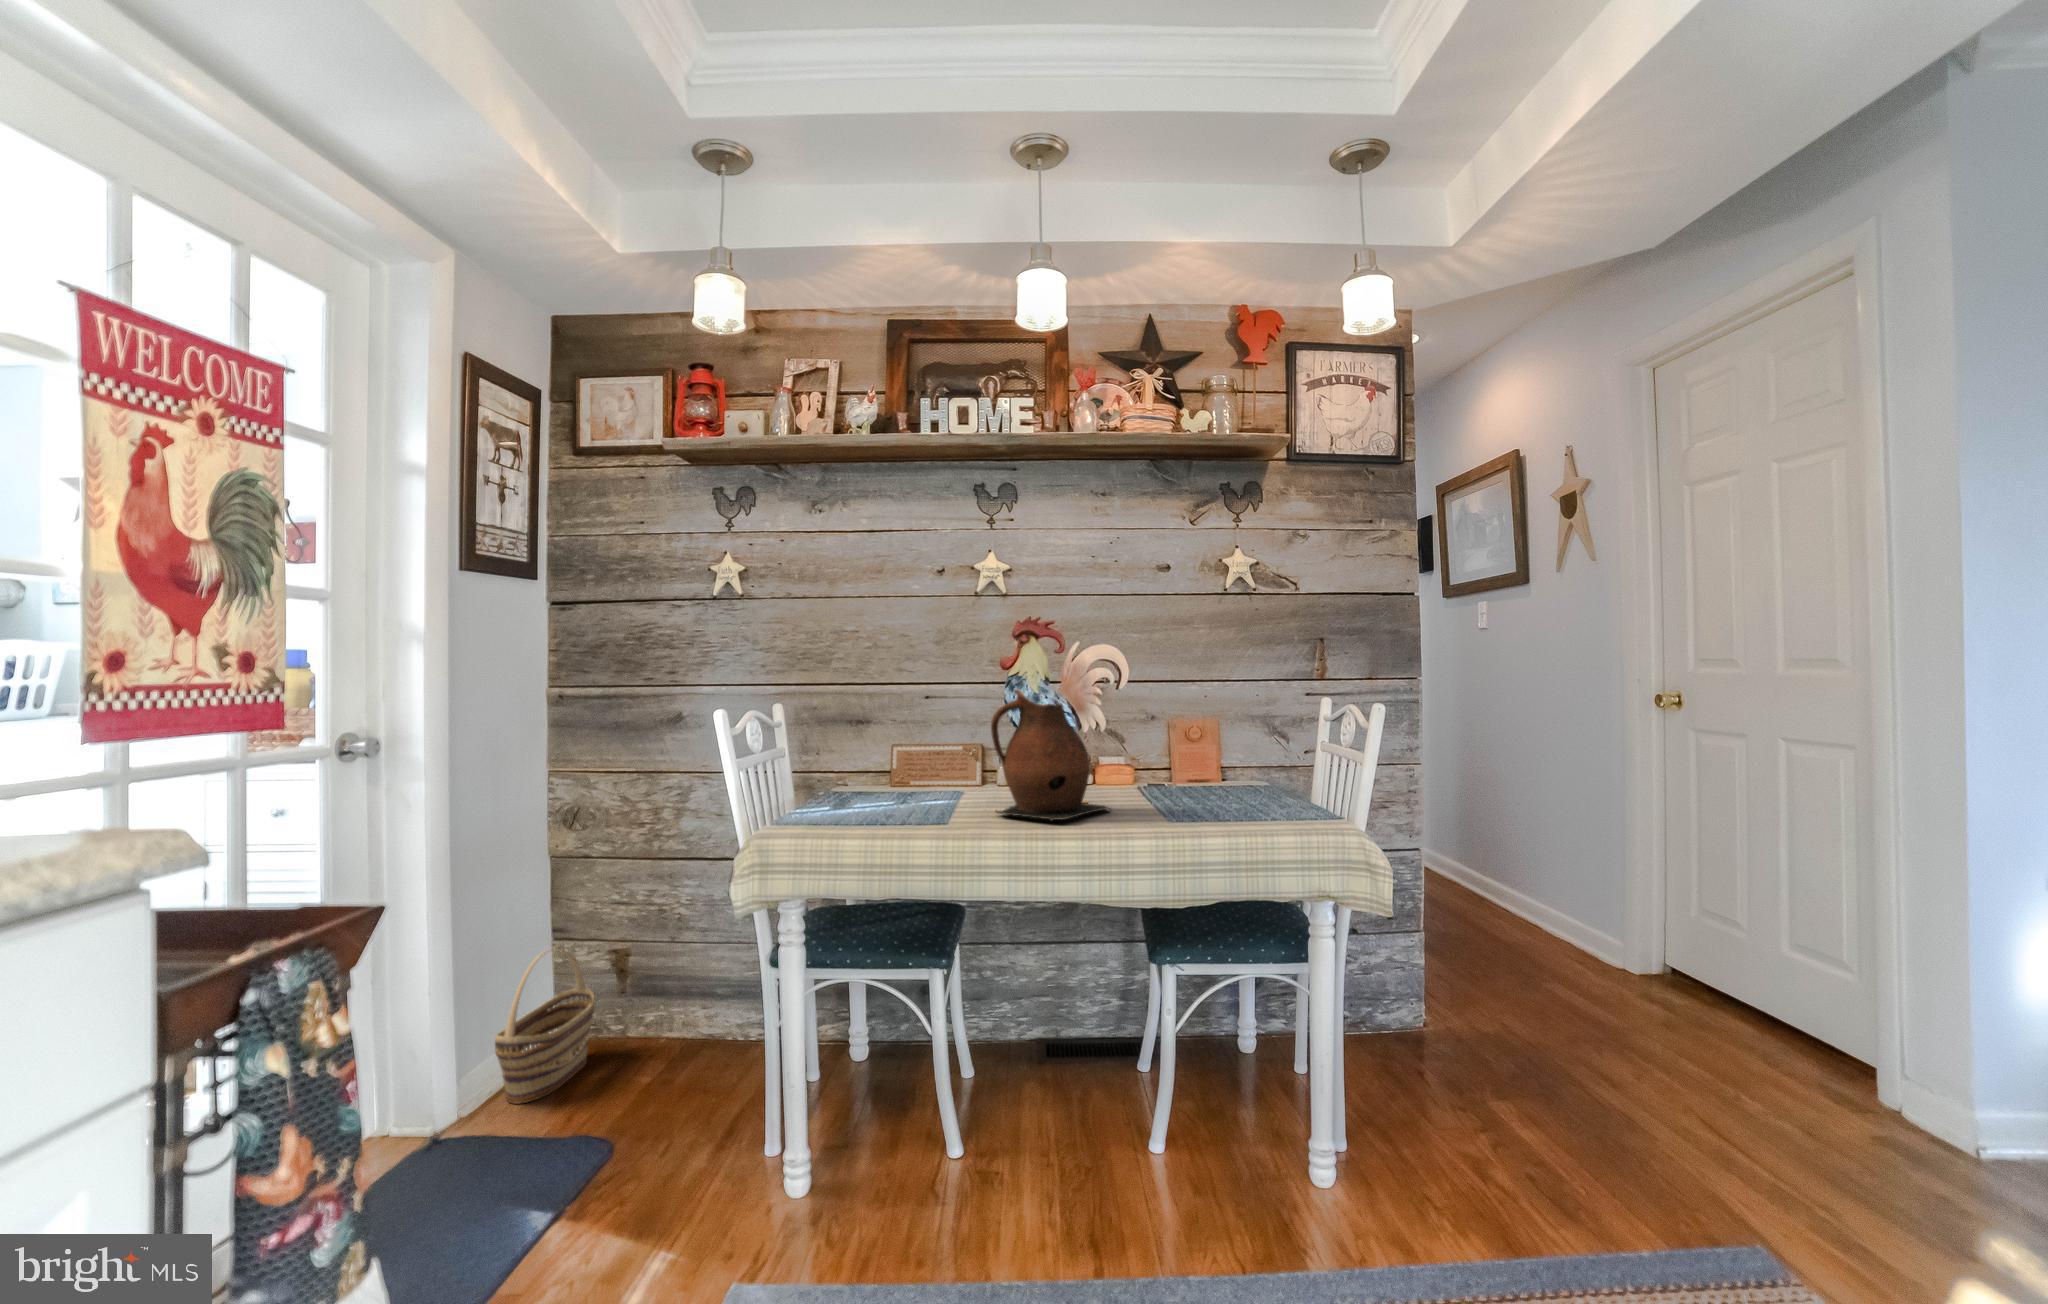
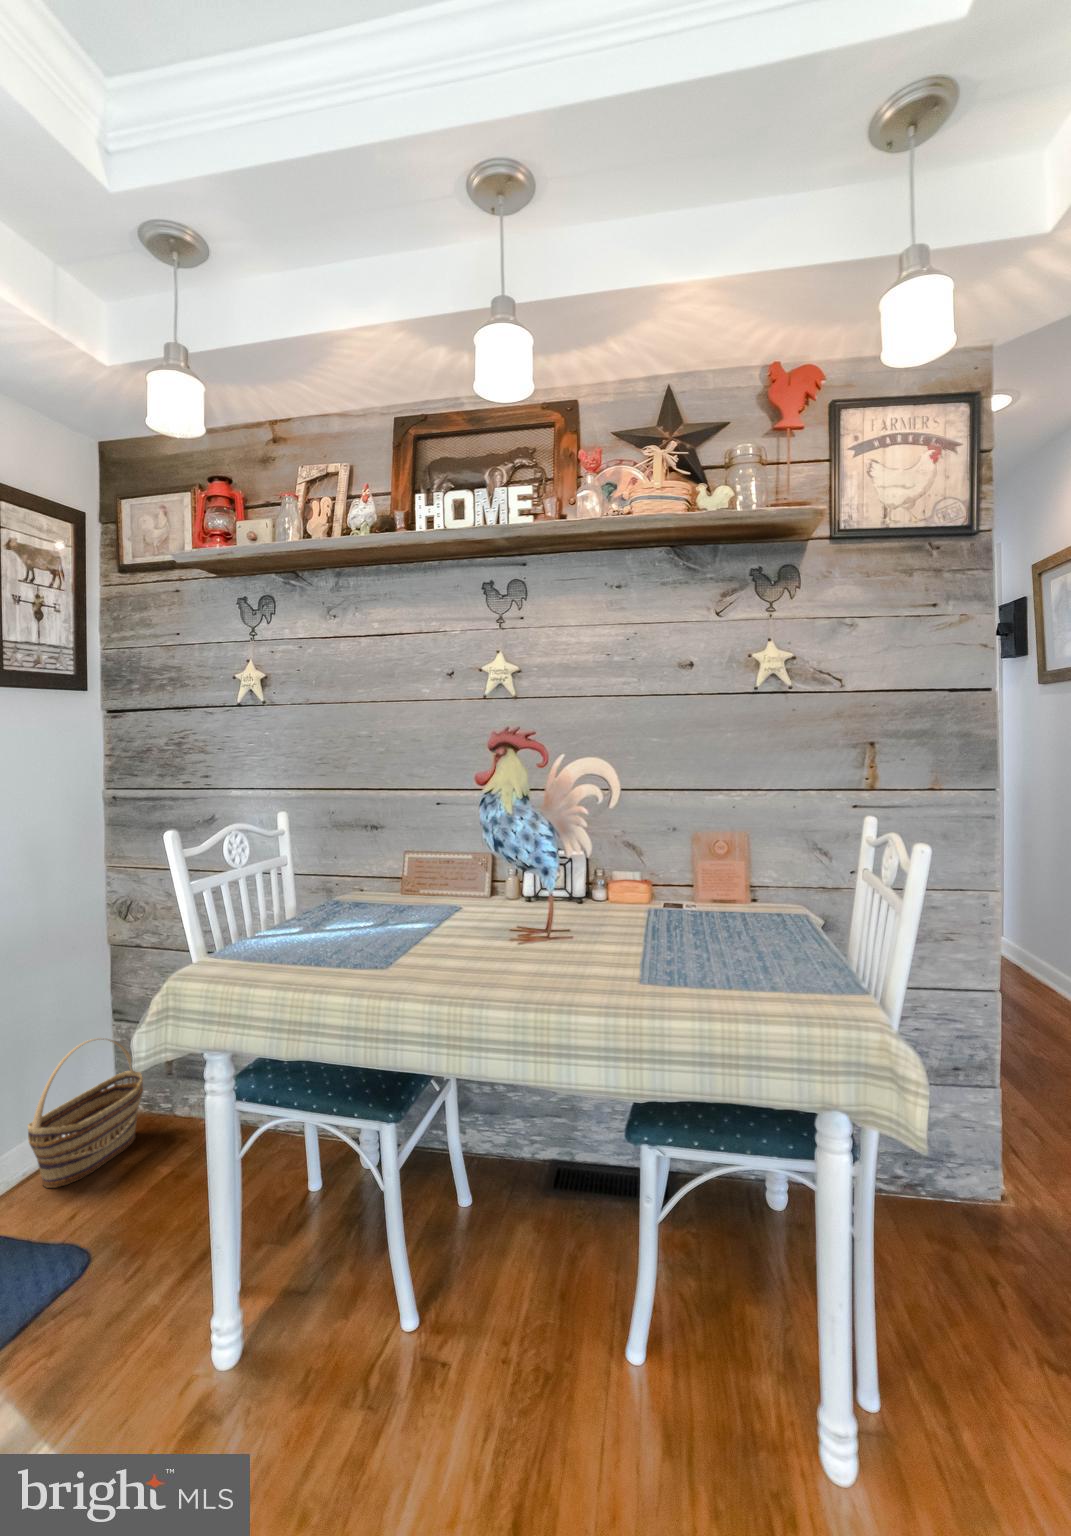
ceramic pitcher: present [991,690,1110,821] -> none [445,810,584,971]

